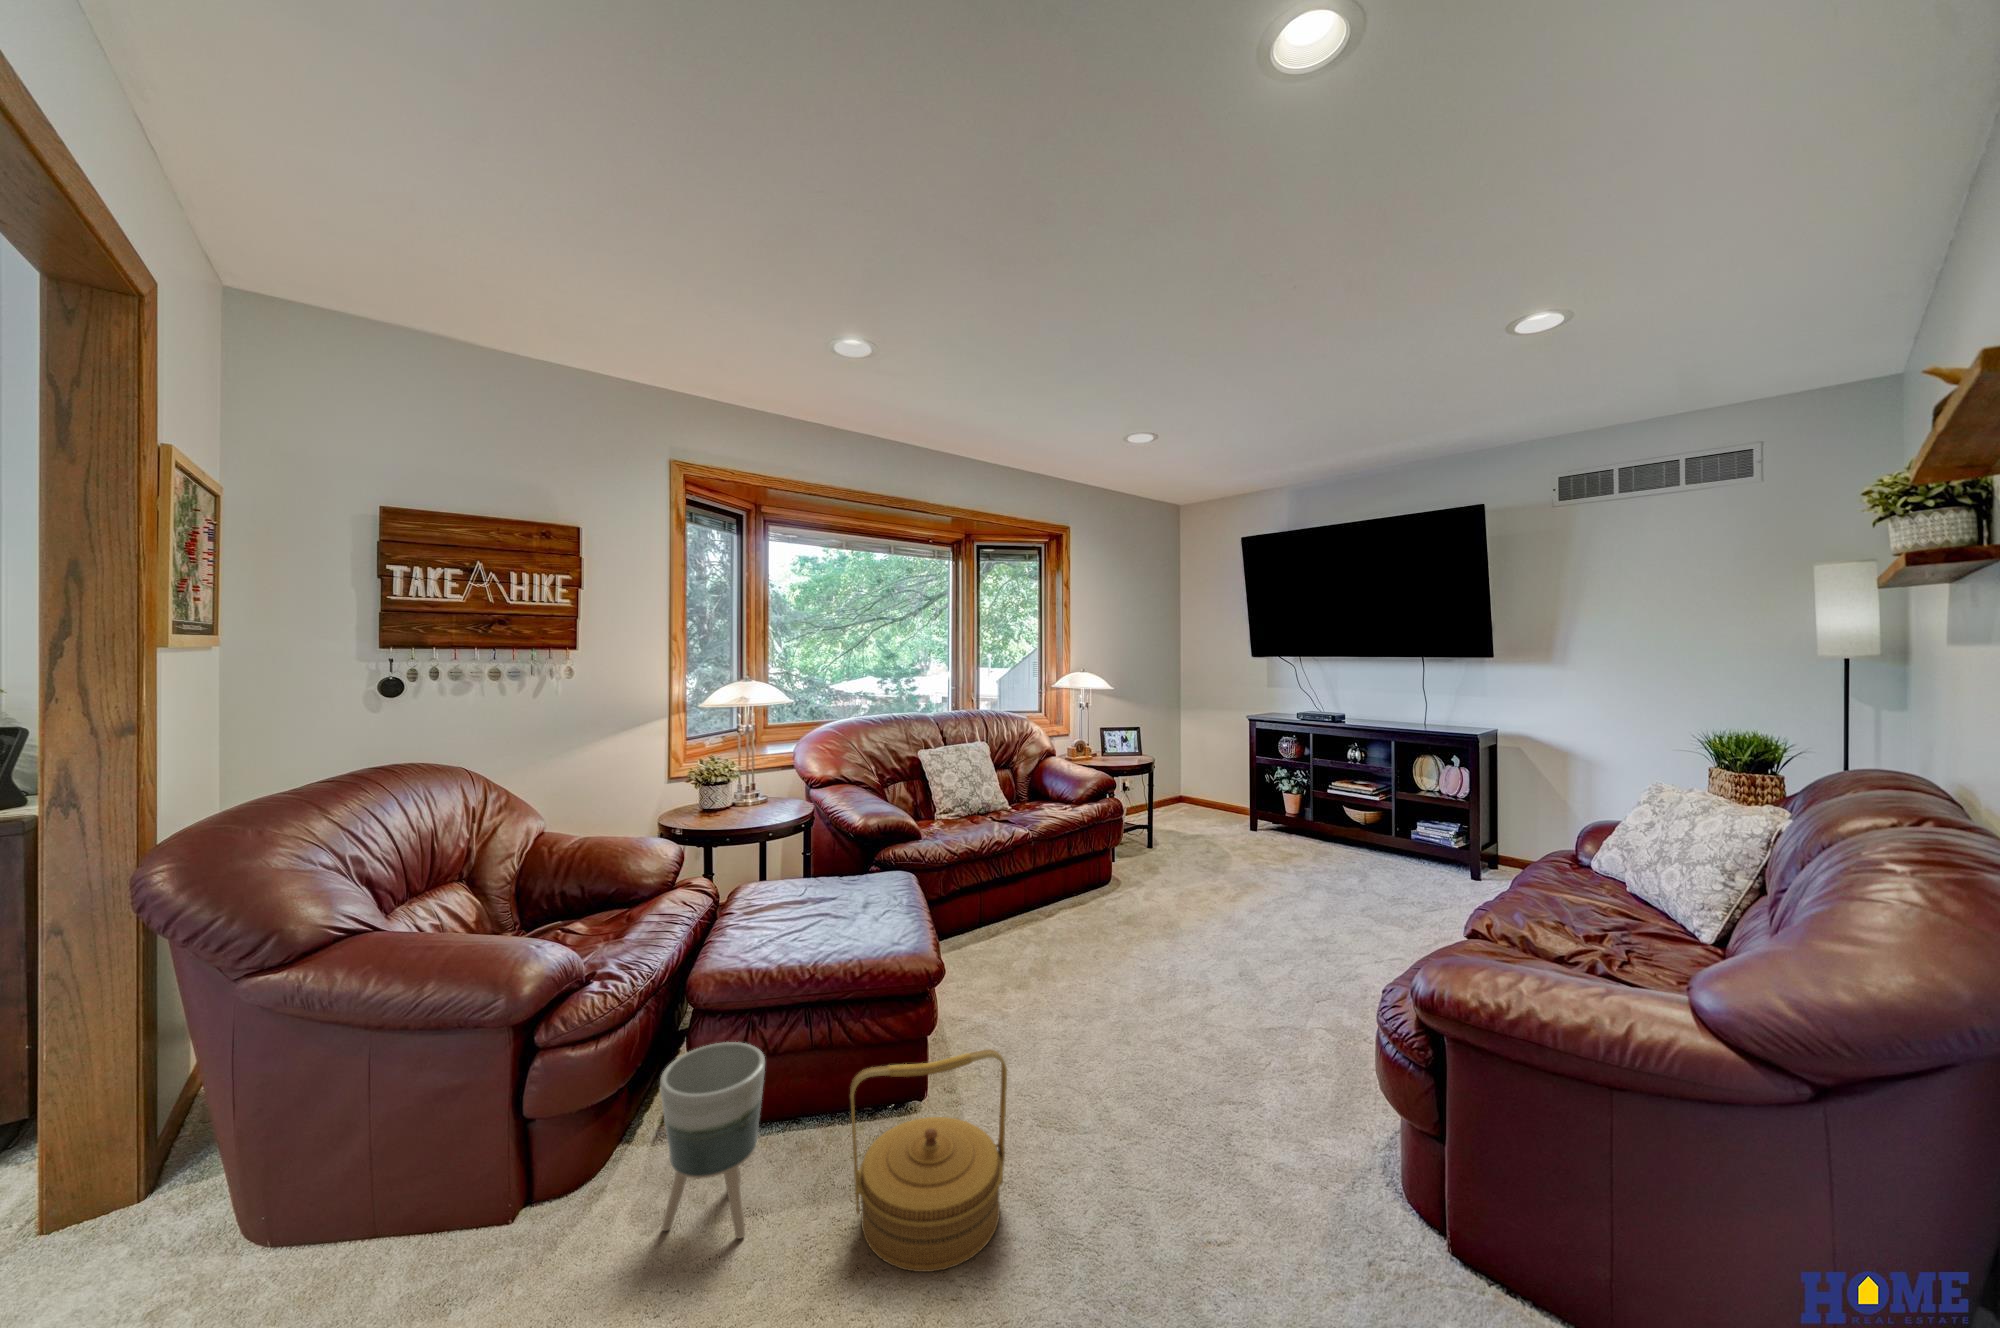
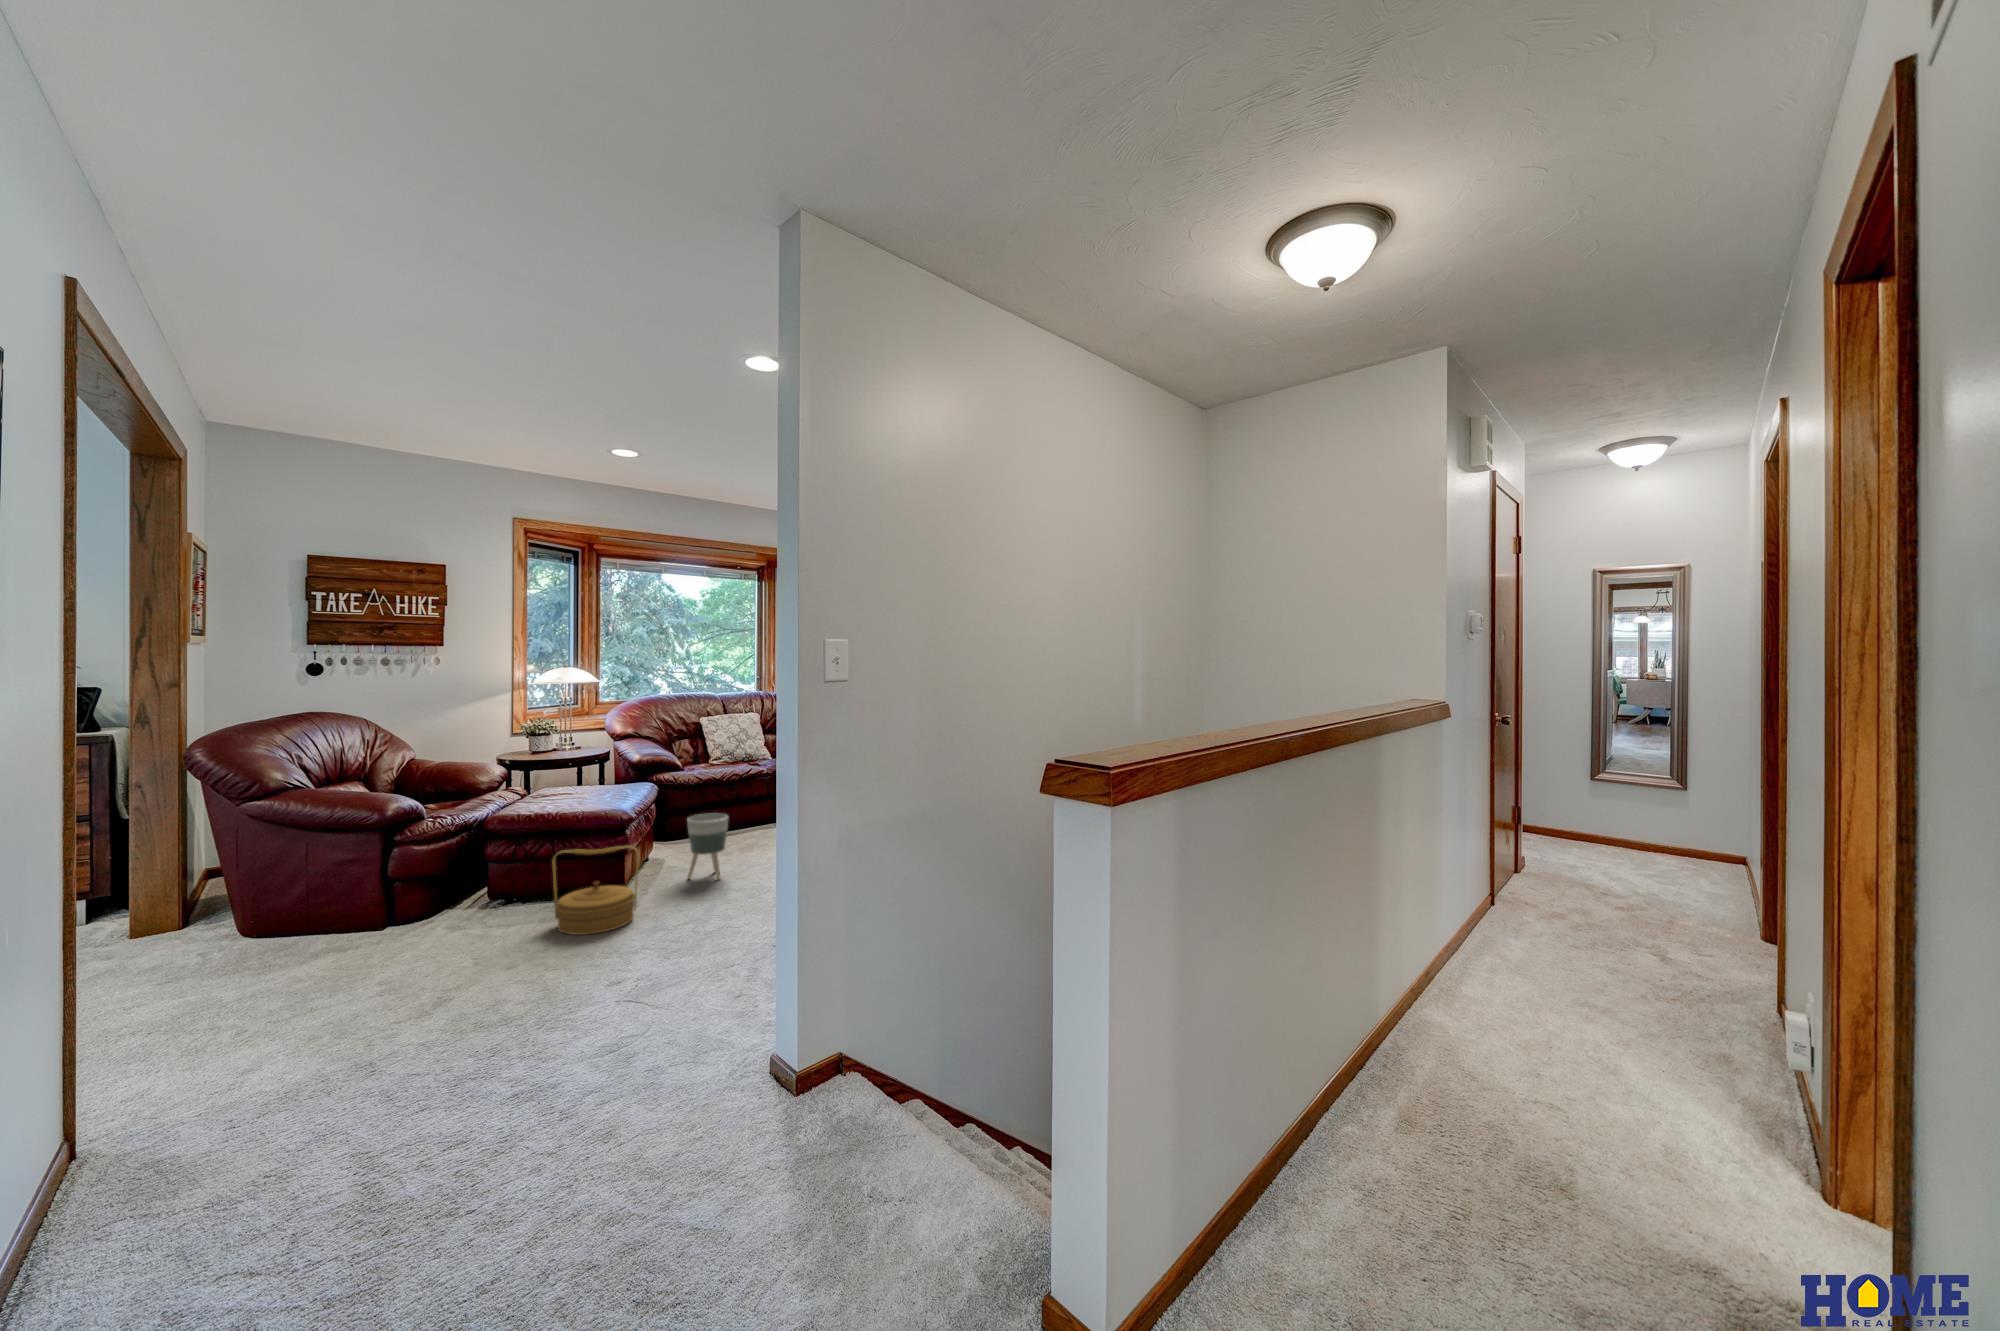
planter: present [660,1042,765,1239] -> present [687,814,728,879]

